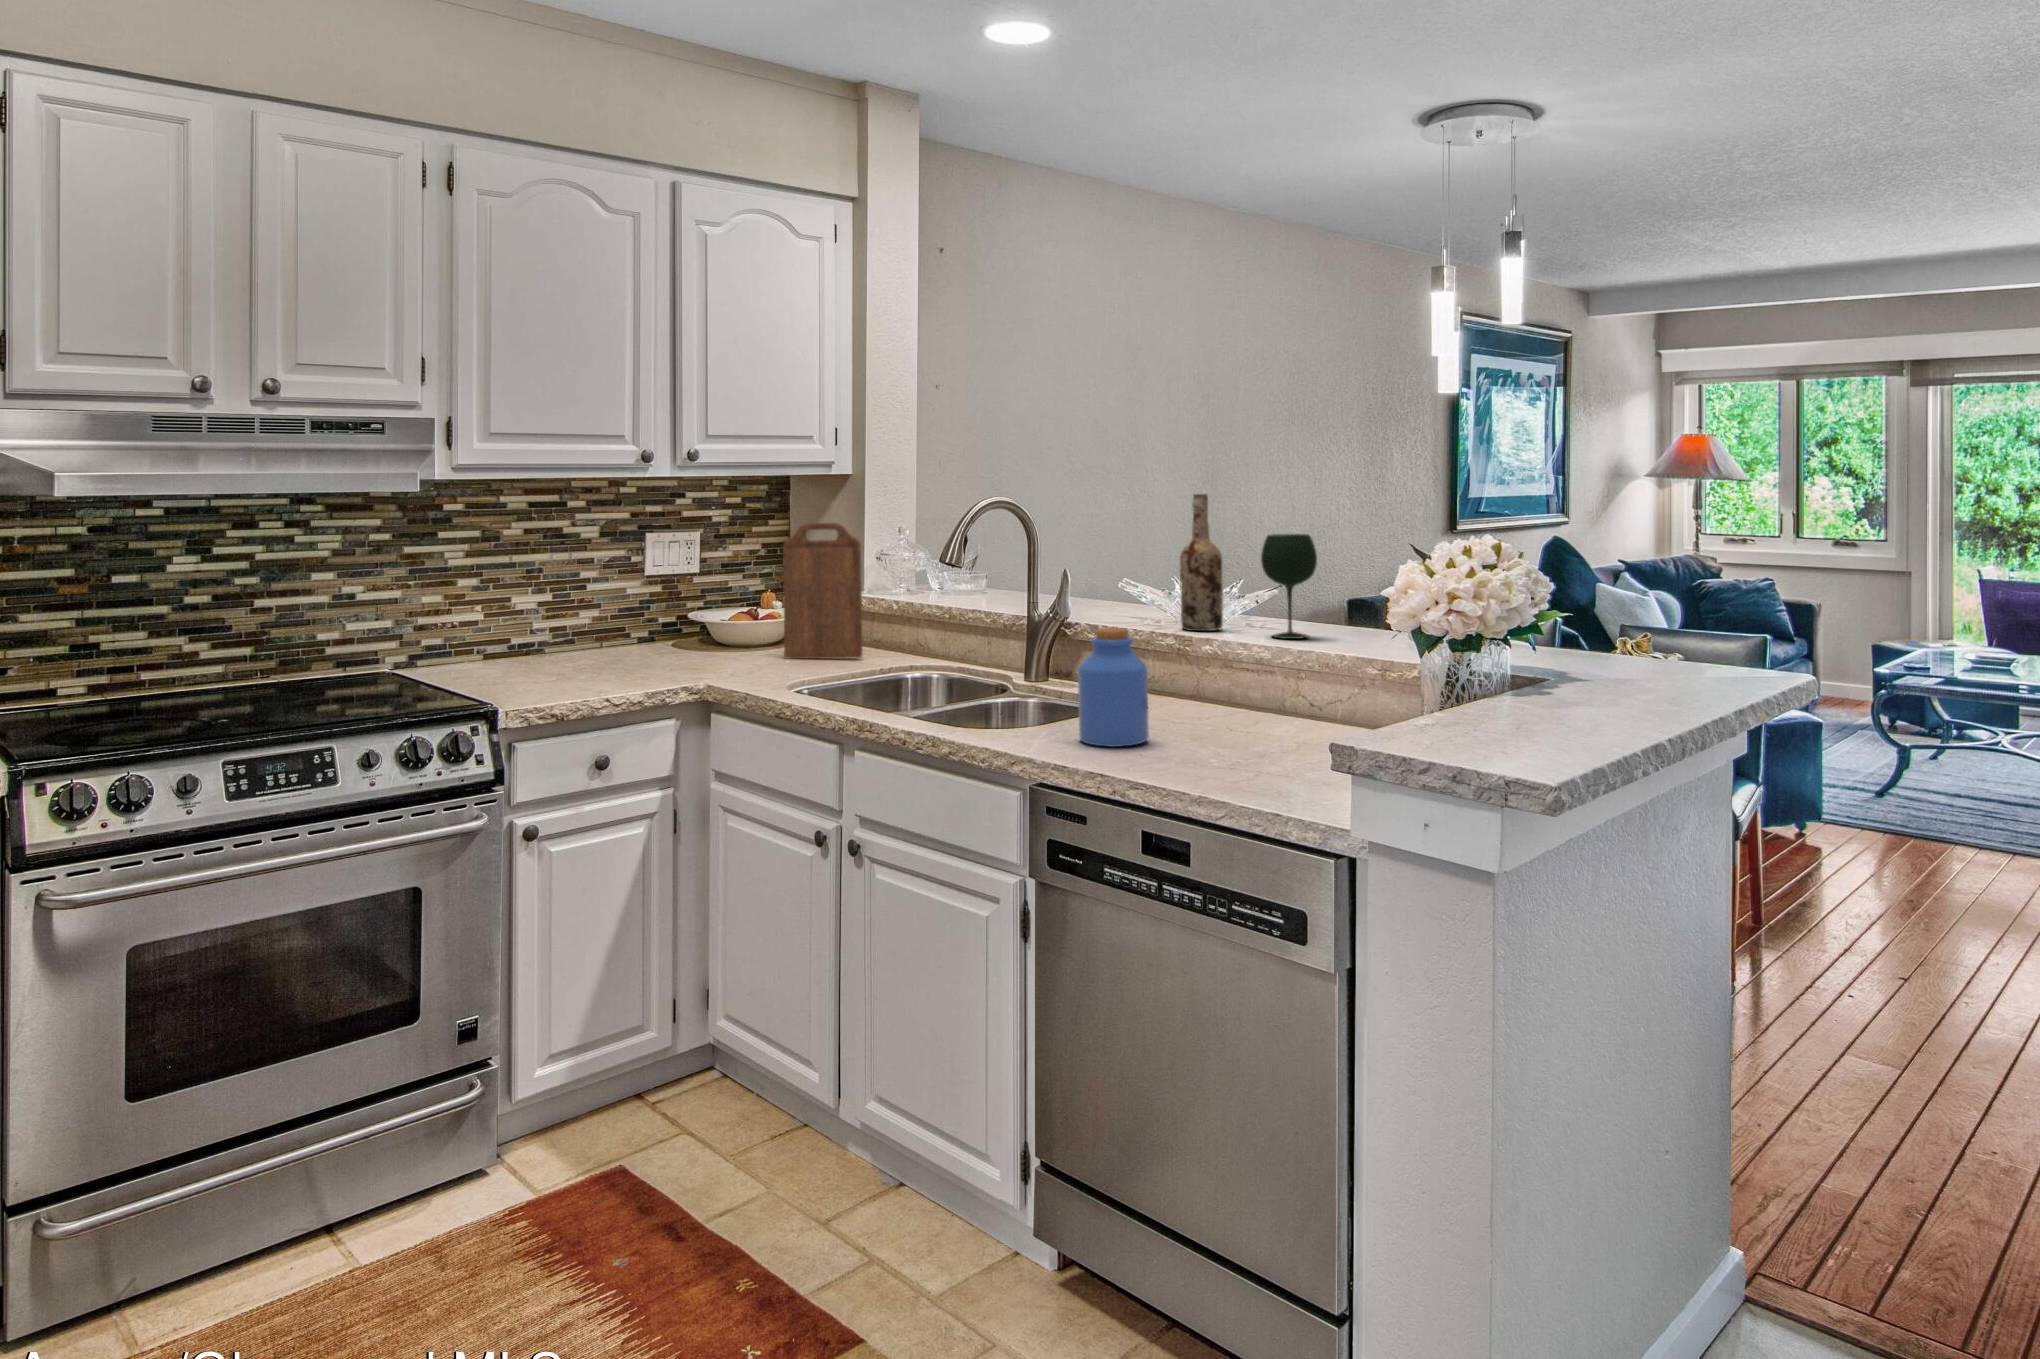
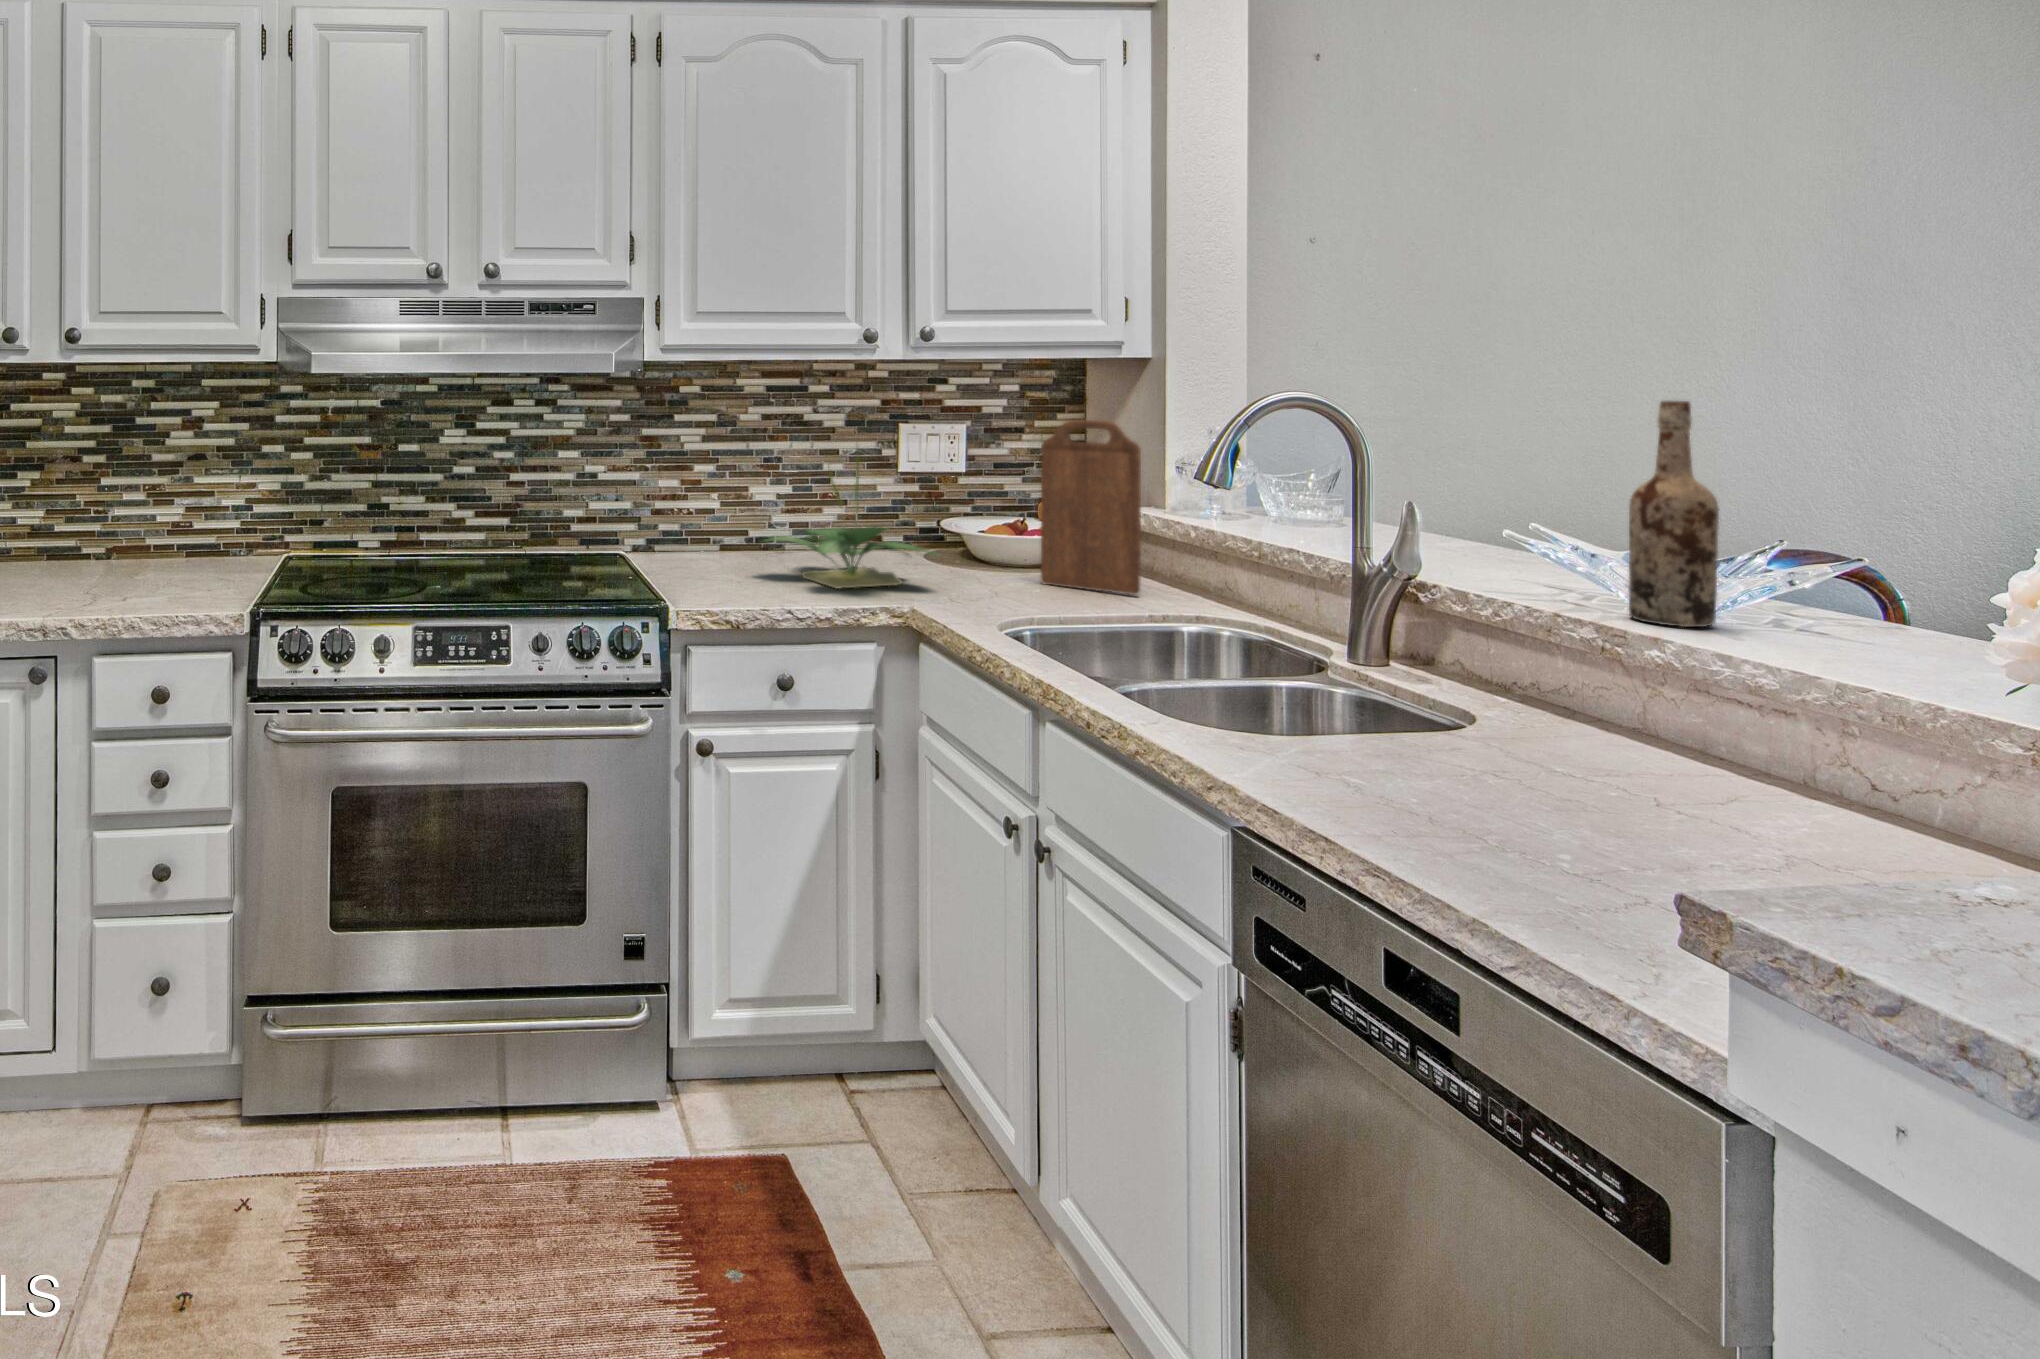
wine glass: present [1261,534,1317,639] -> none [1793,476,1927,664]
potted plant: none [547,547,714,679] -> present [766,448,936,588]
jar: present [1078,628,1149,747] -> none [1340,609,1469,799]

